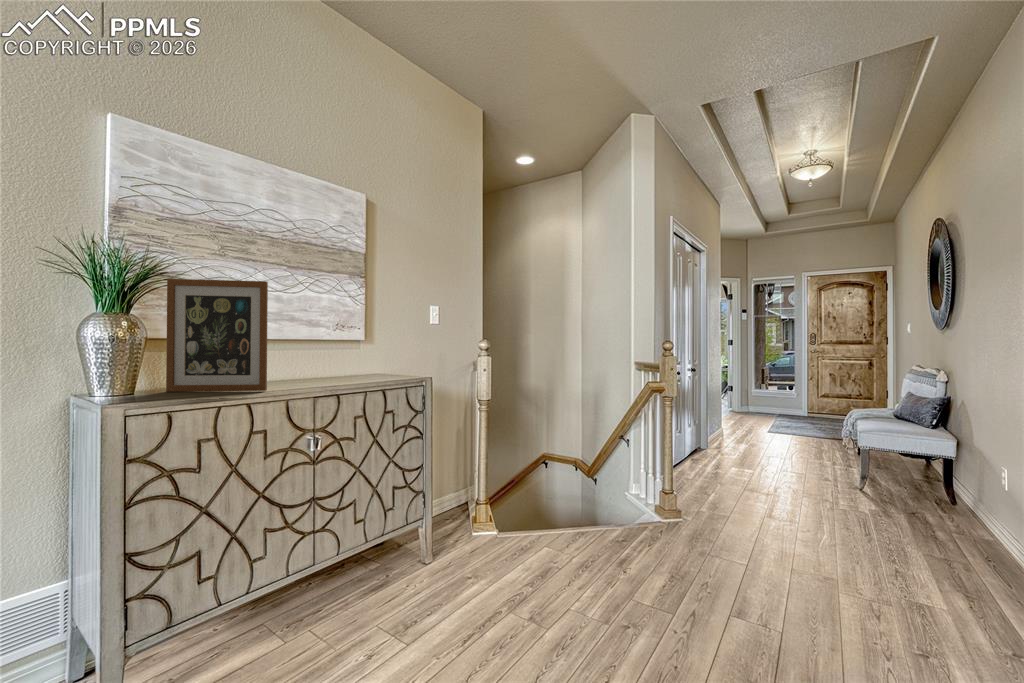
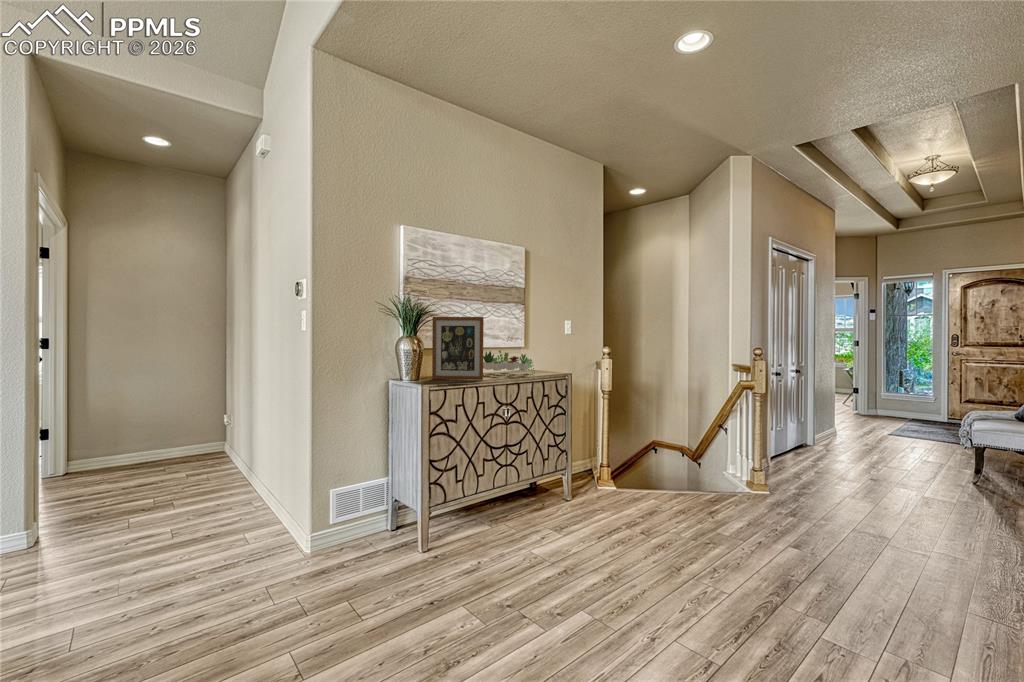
succulent plant: none [275,339,374,380] -> present [483,350,535,374]

